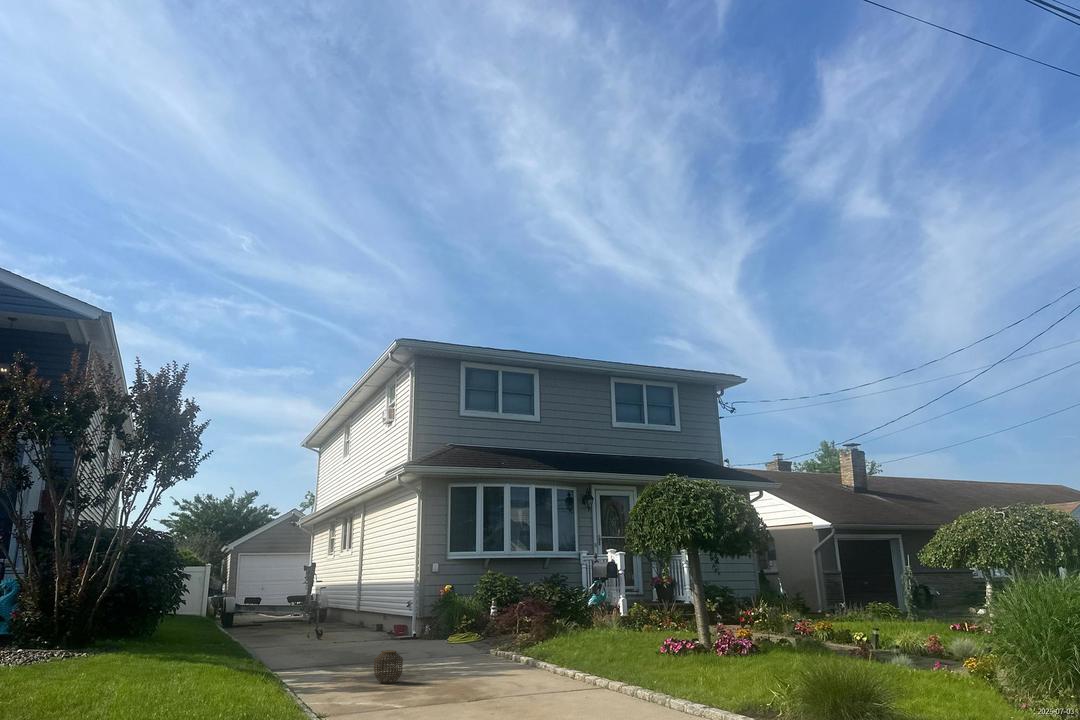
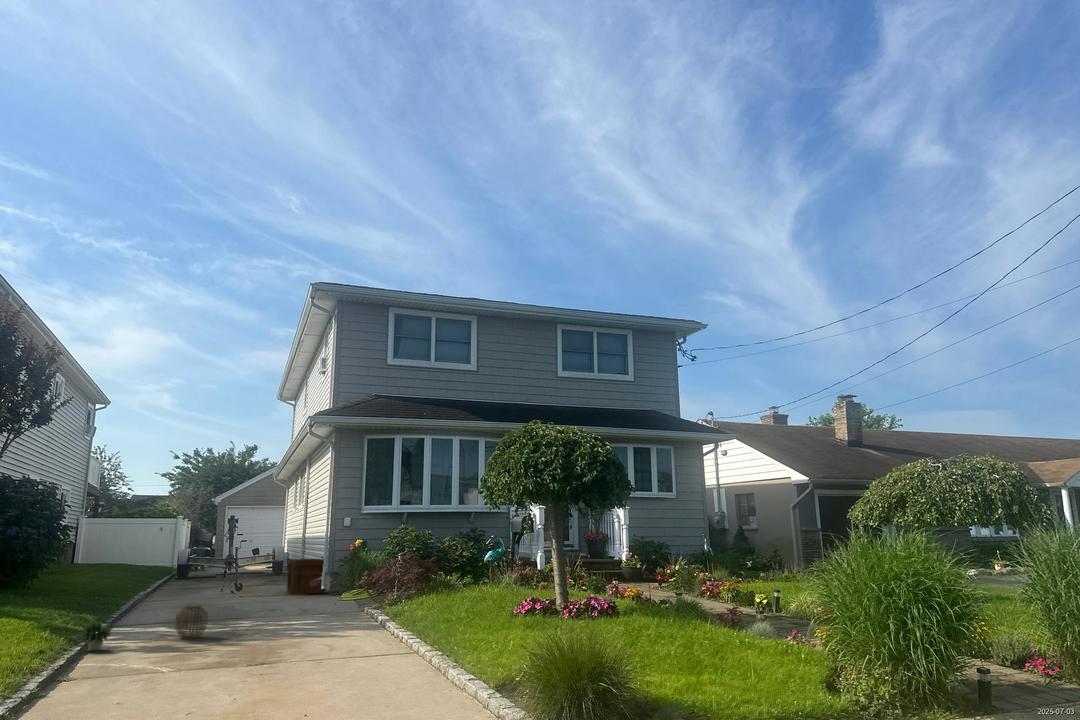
wooden crate: none [373,605,415,642] -> present [287,559,326,595]
potted plant: none [313,666,339,695] -> present [81,621,111,650]

